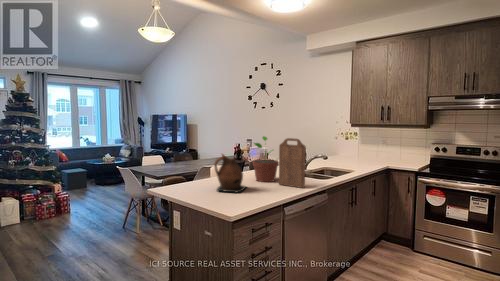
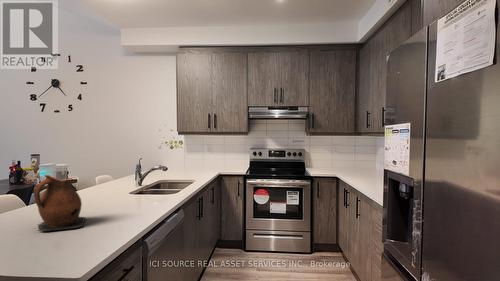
potted plant: present [253,136,279,182] -> none [83,147,120,208]
cutting board: present [279,138,306,188] -> none [126,148,161,208]

